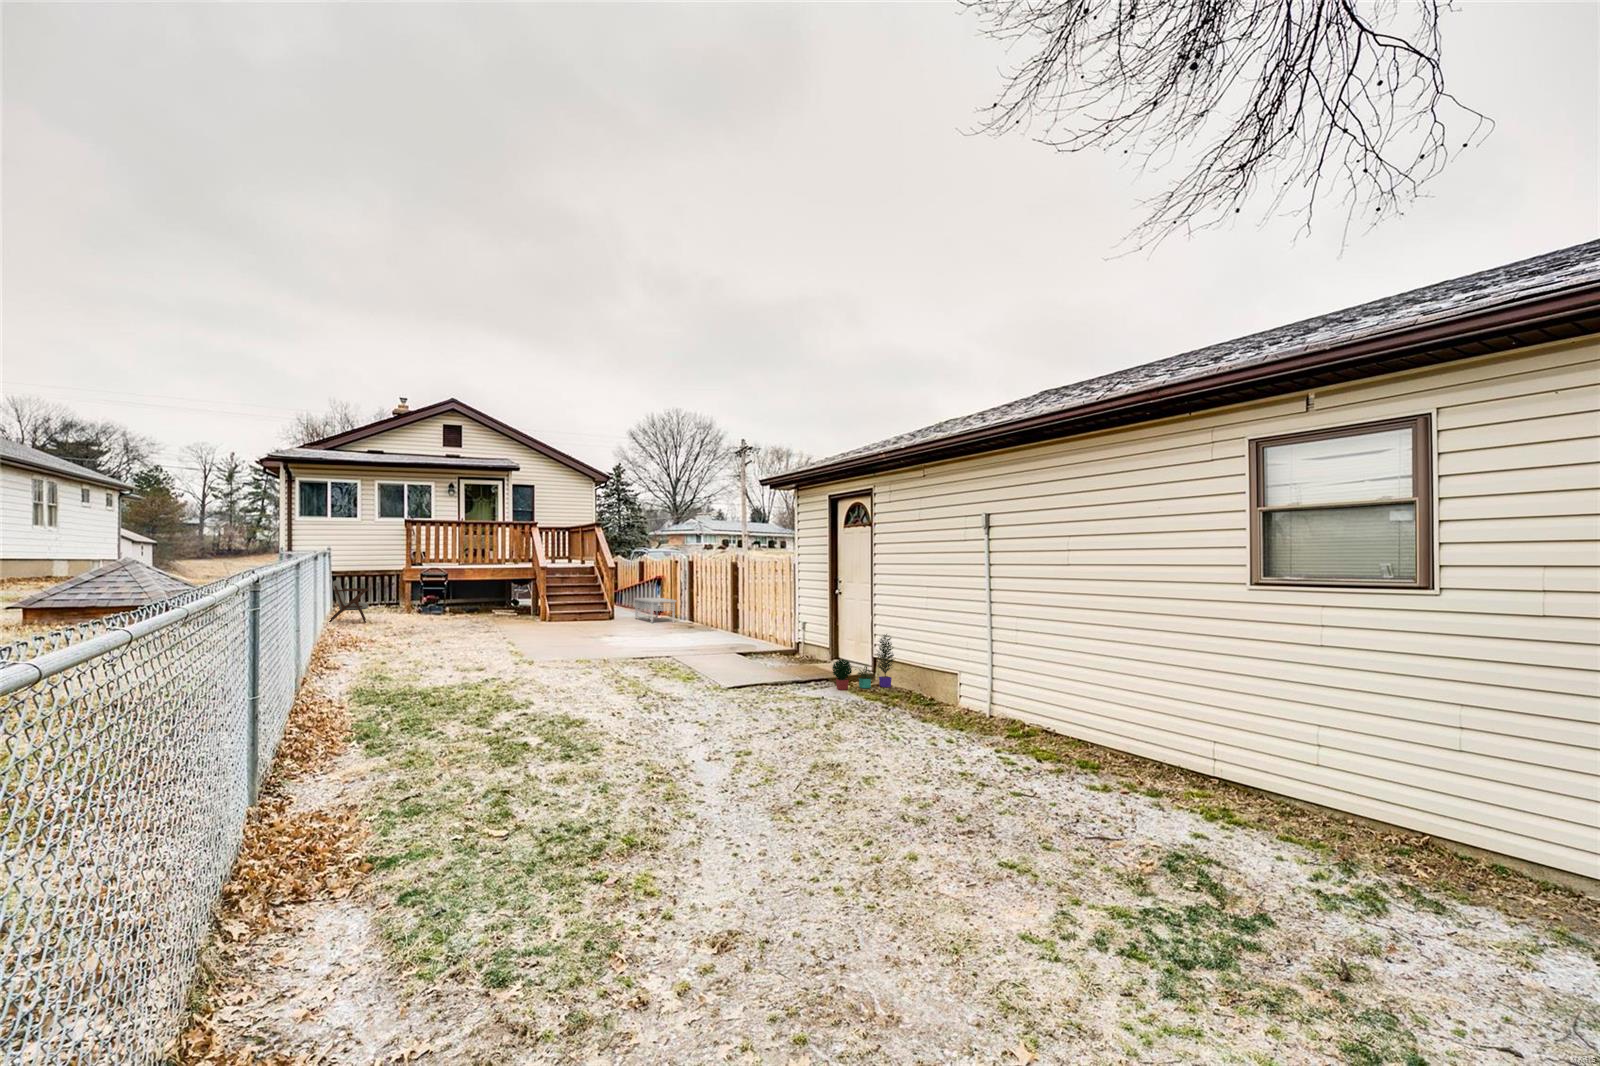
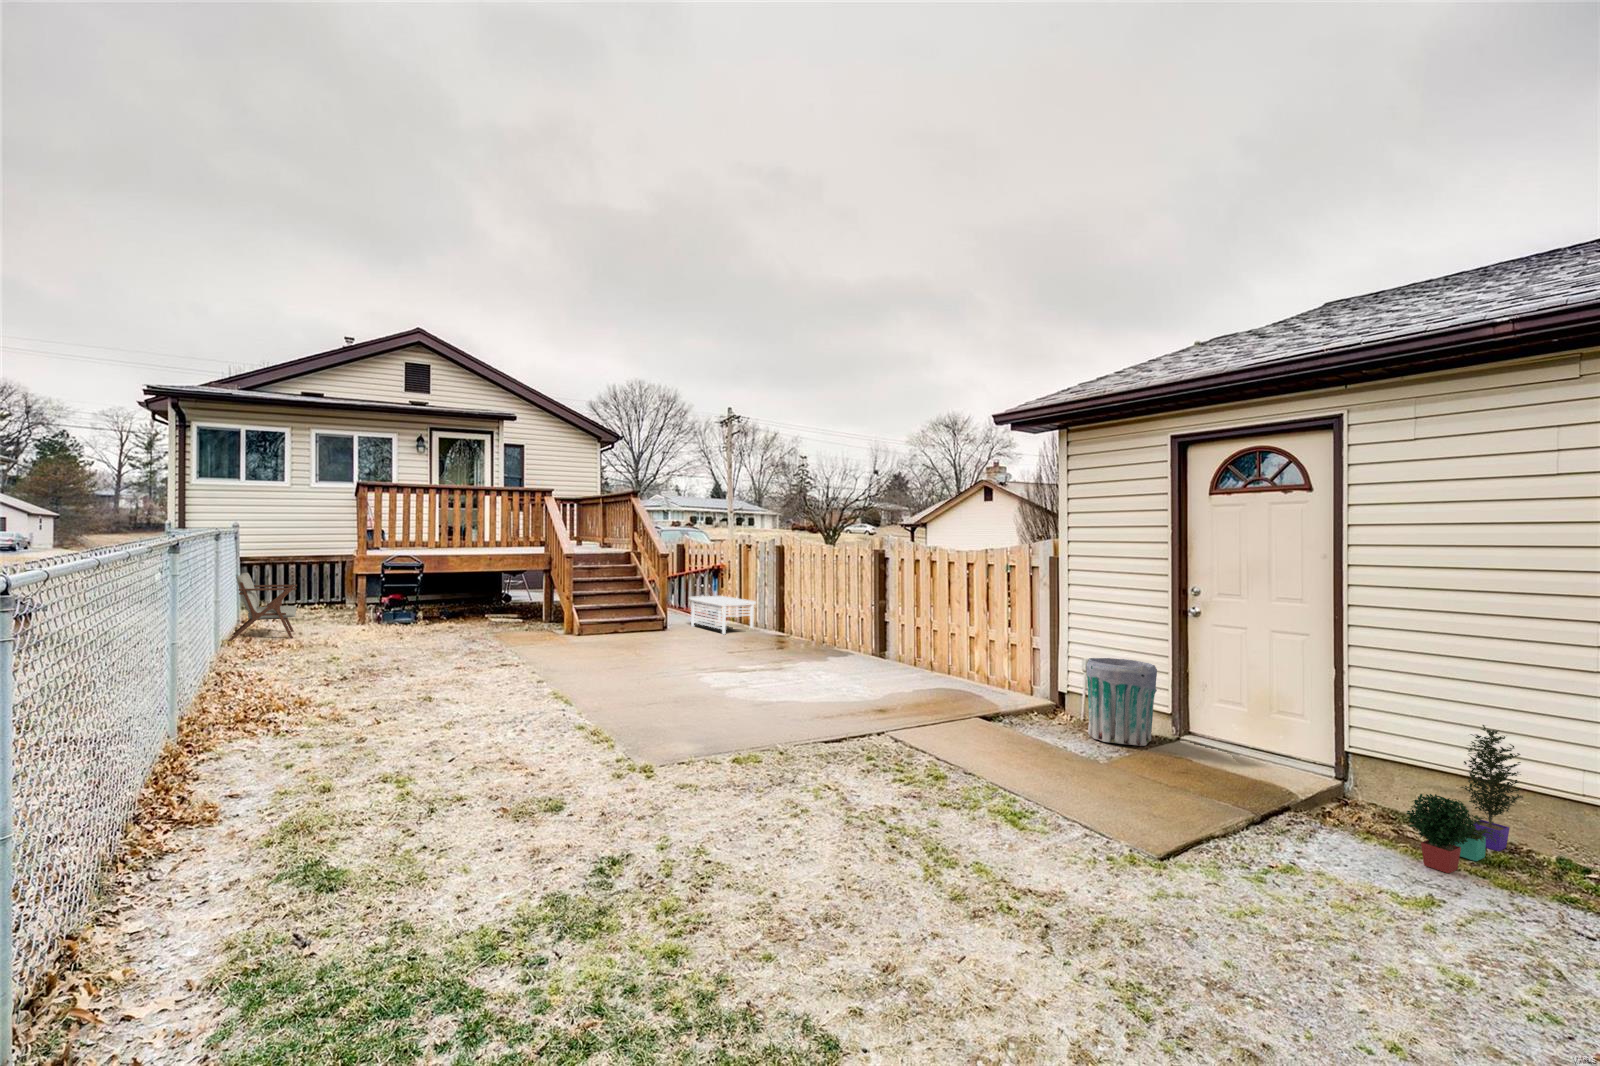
trash can: none [787,619,823,663] -> present [1087,658,1157,746]

